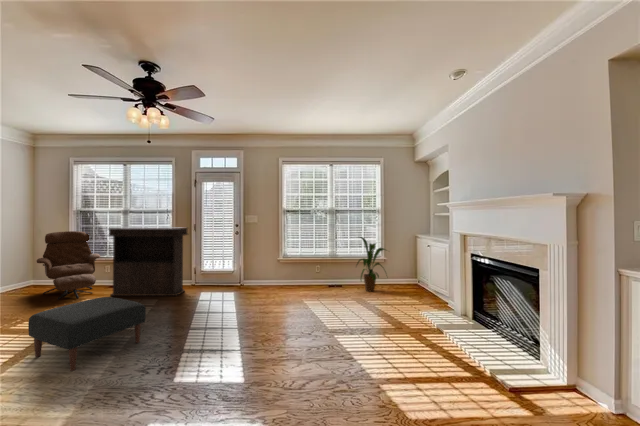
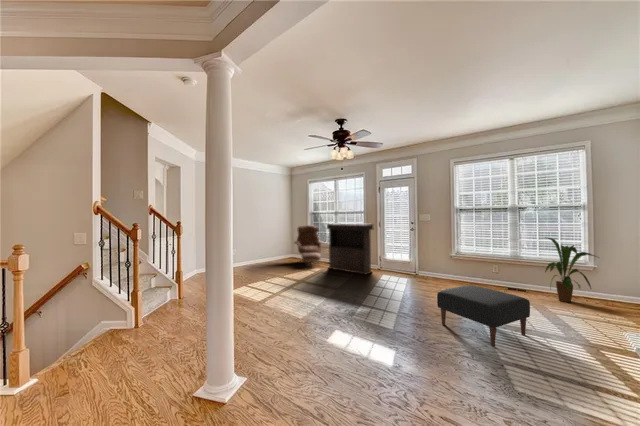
ottoman: present [28,297,146,371] -> present [437,285,530,346]

